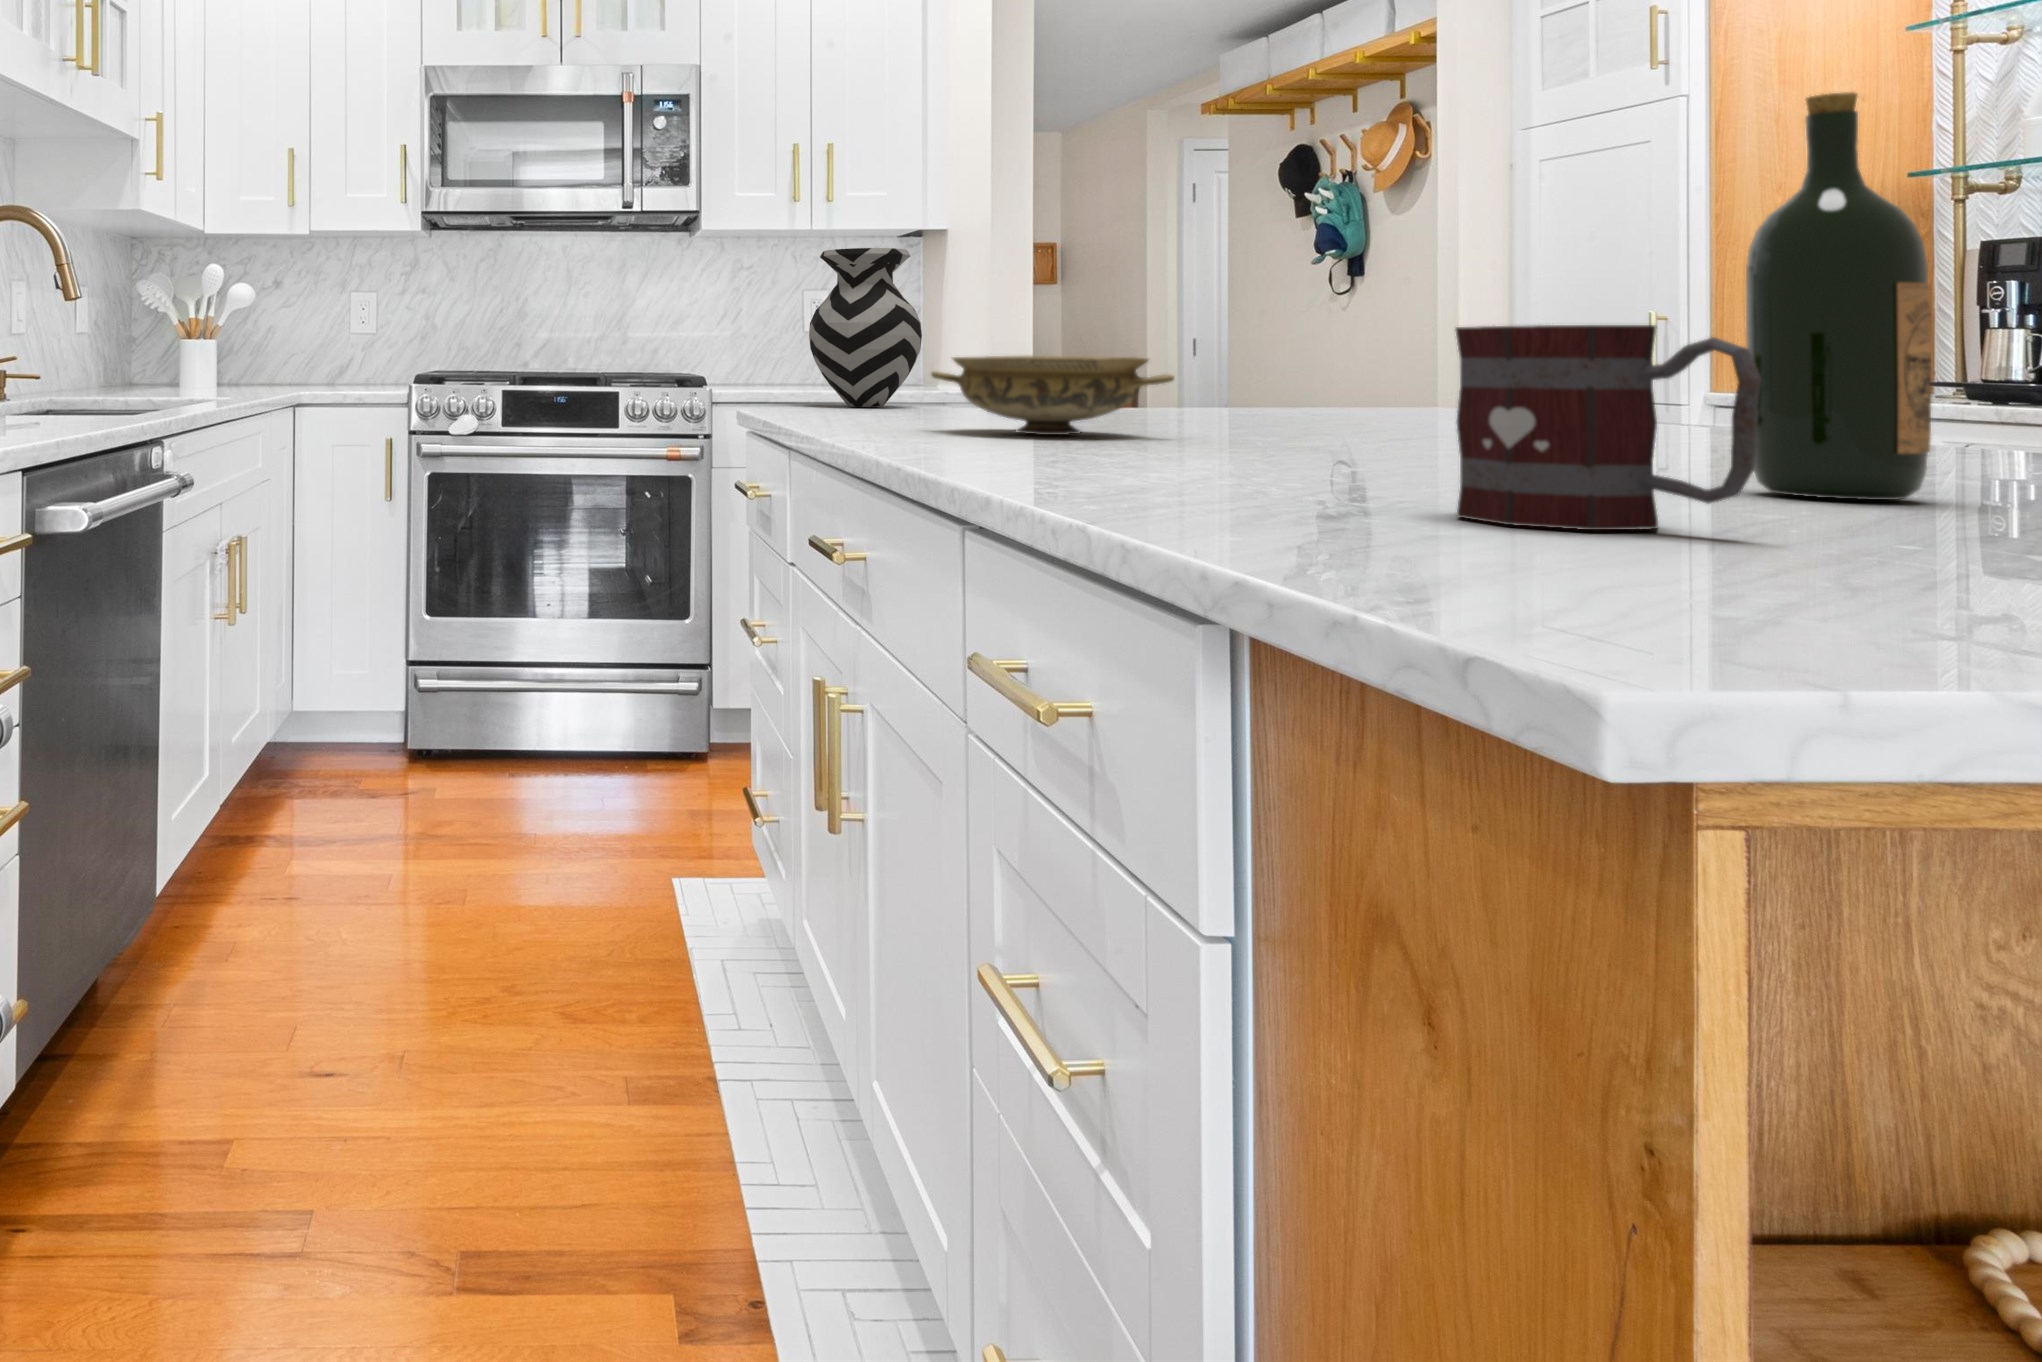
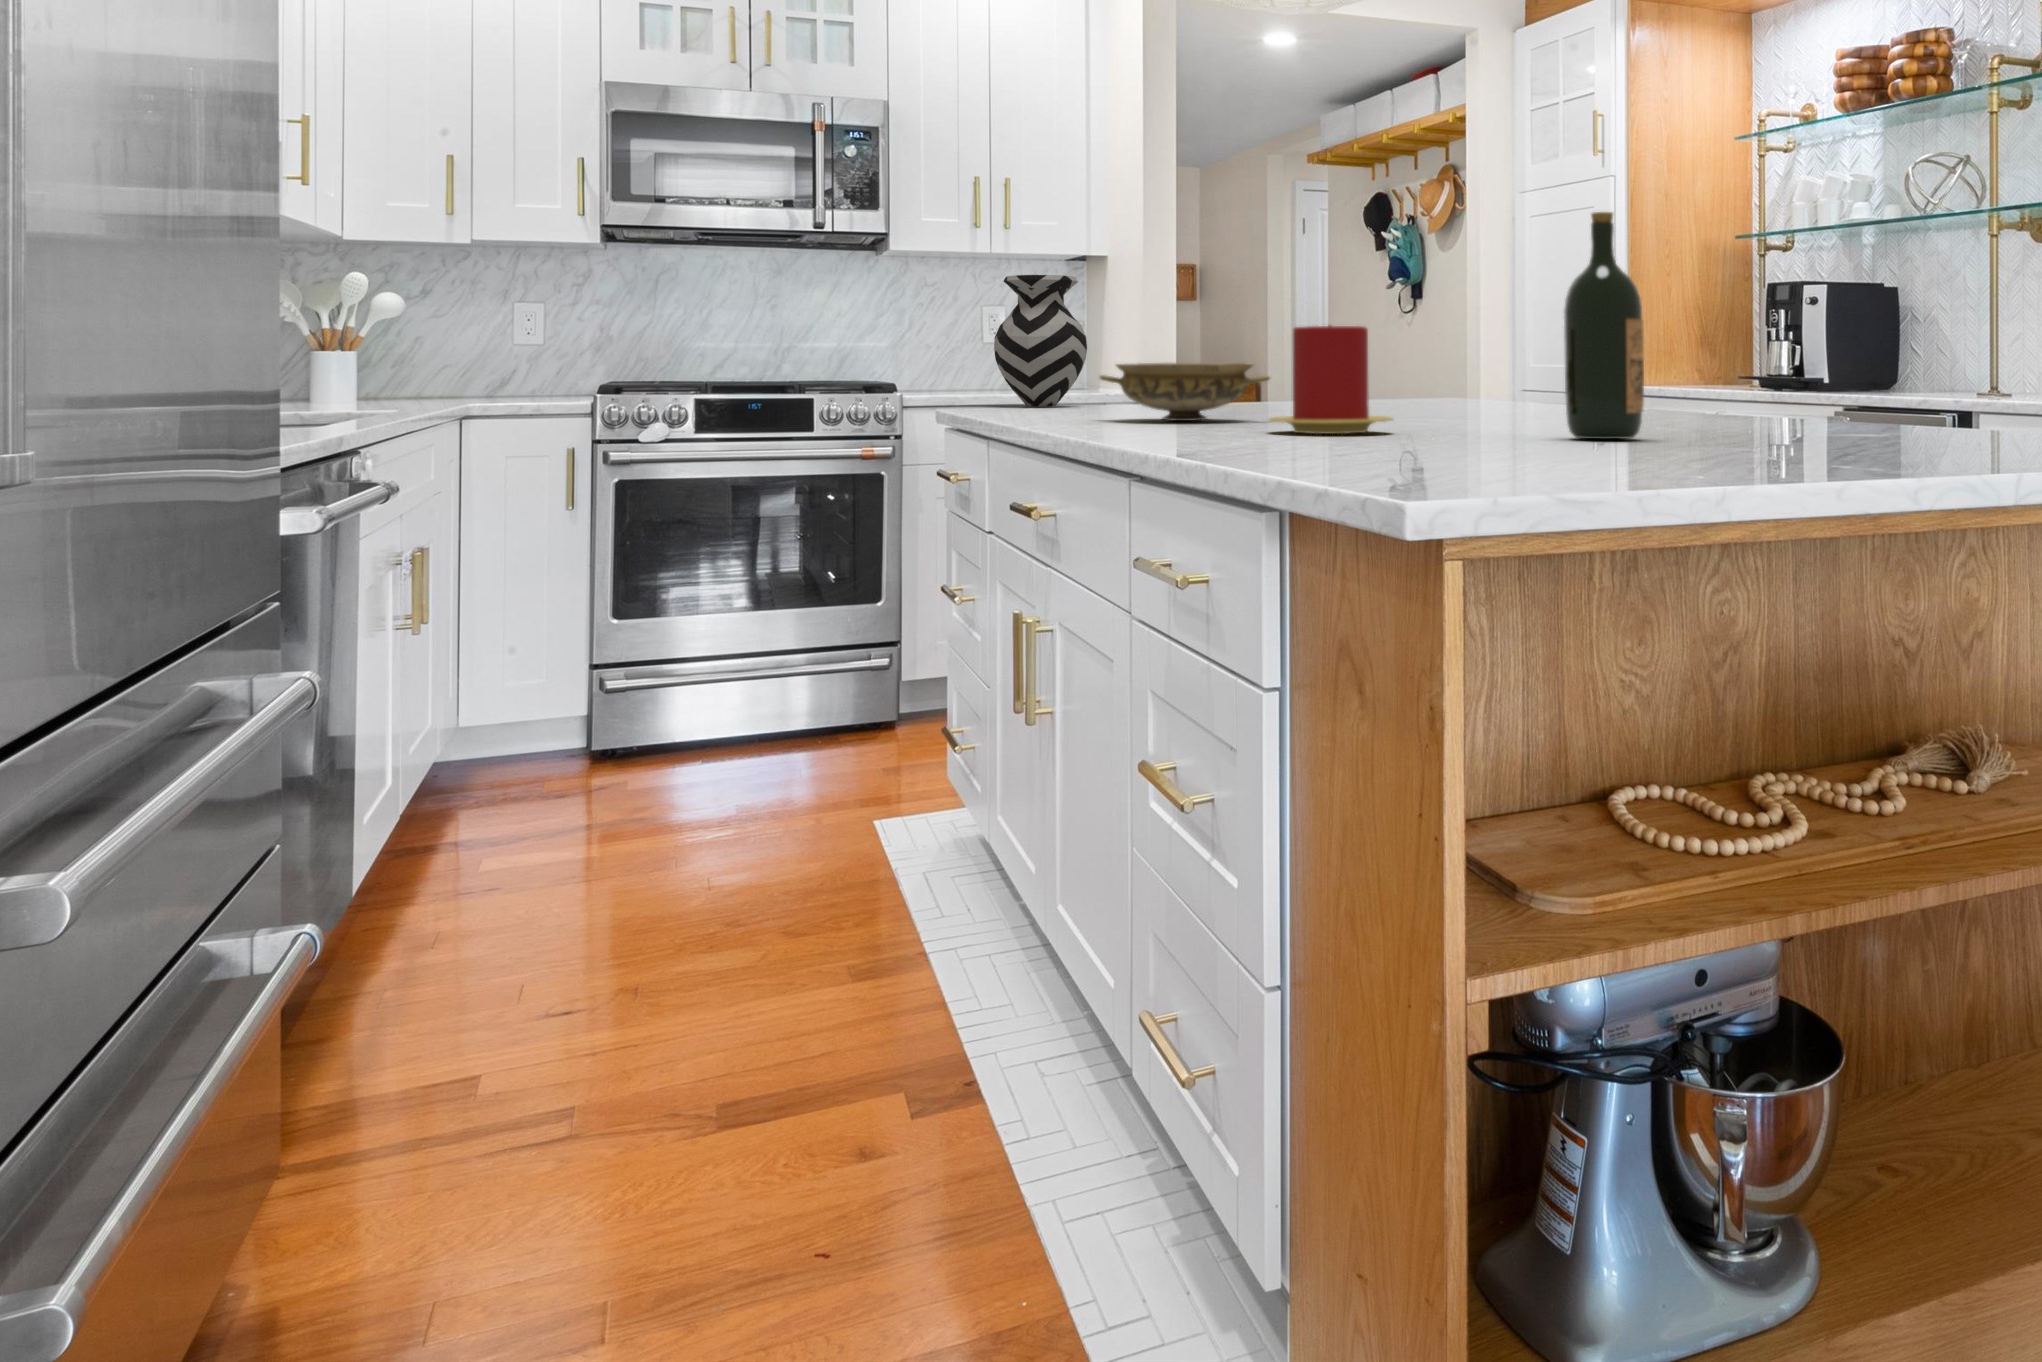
candle: none [1178,302,1393,467] -> present [1269,325,1393,434]
mug: present [1455,325,1761,530] -> none [1405,342,1538,454]

